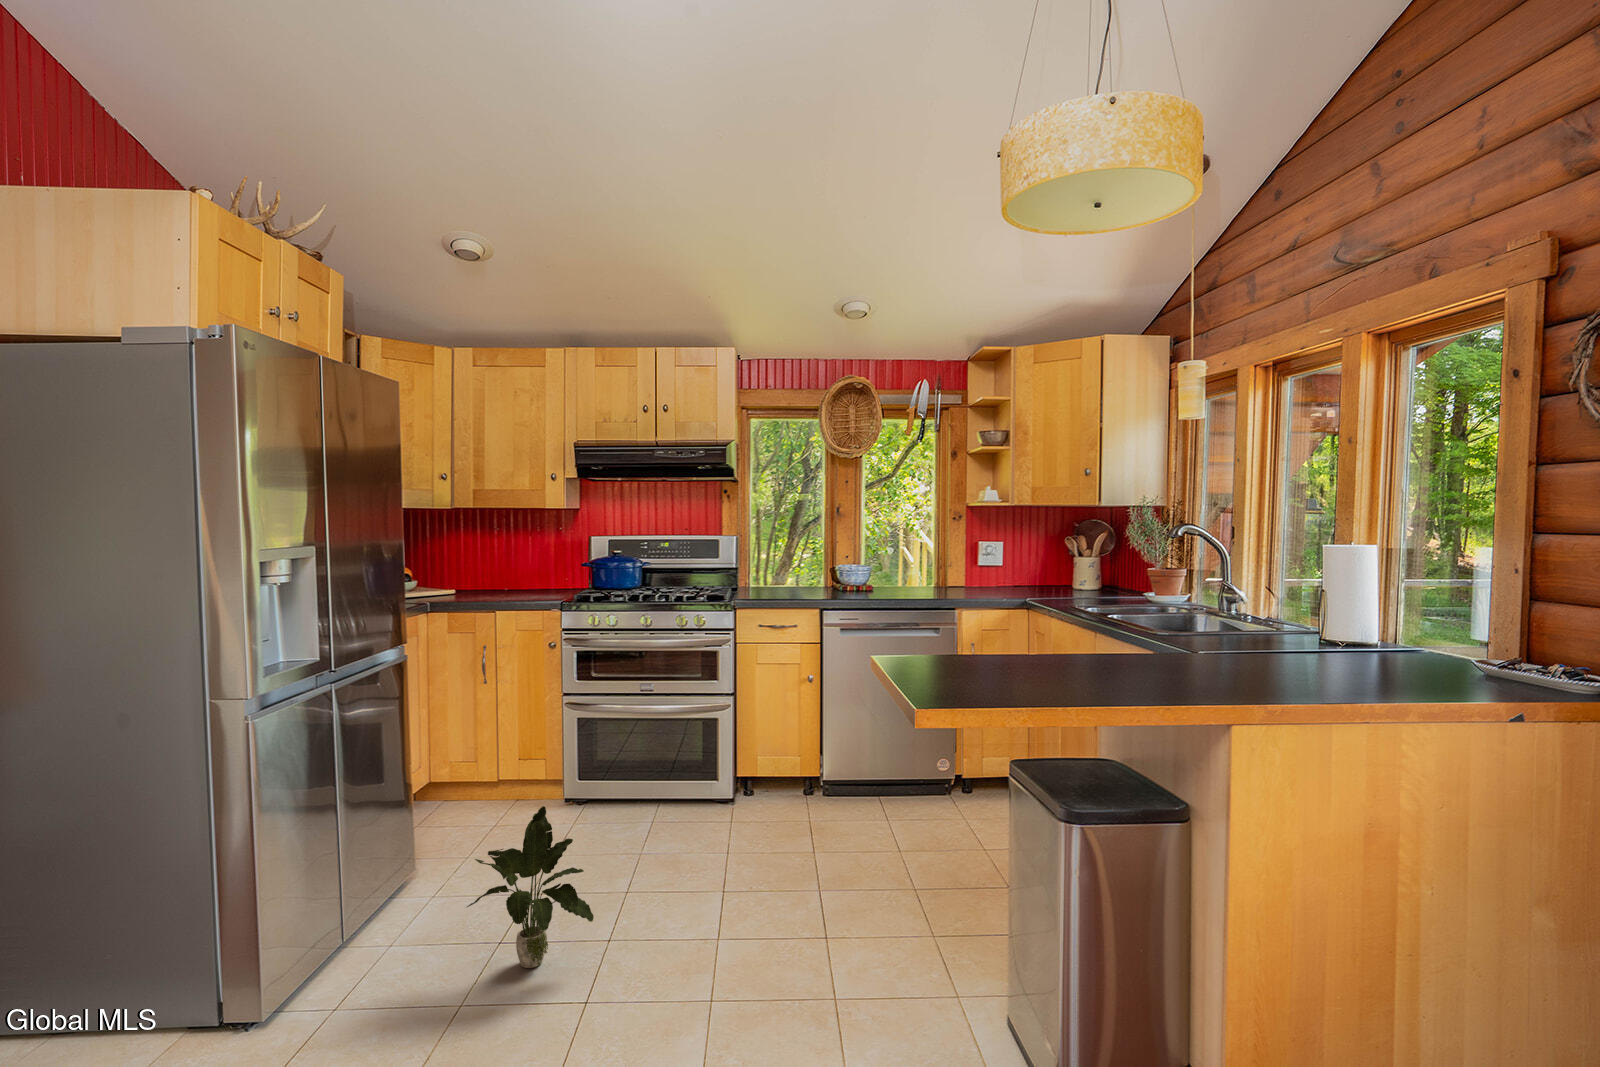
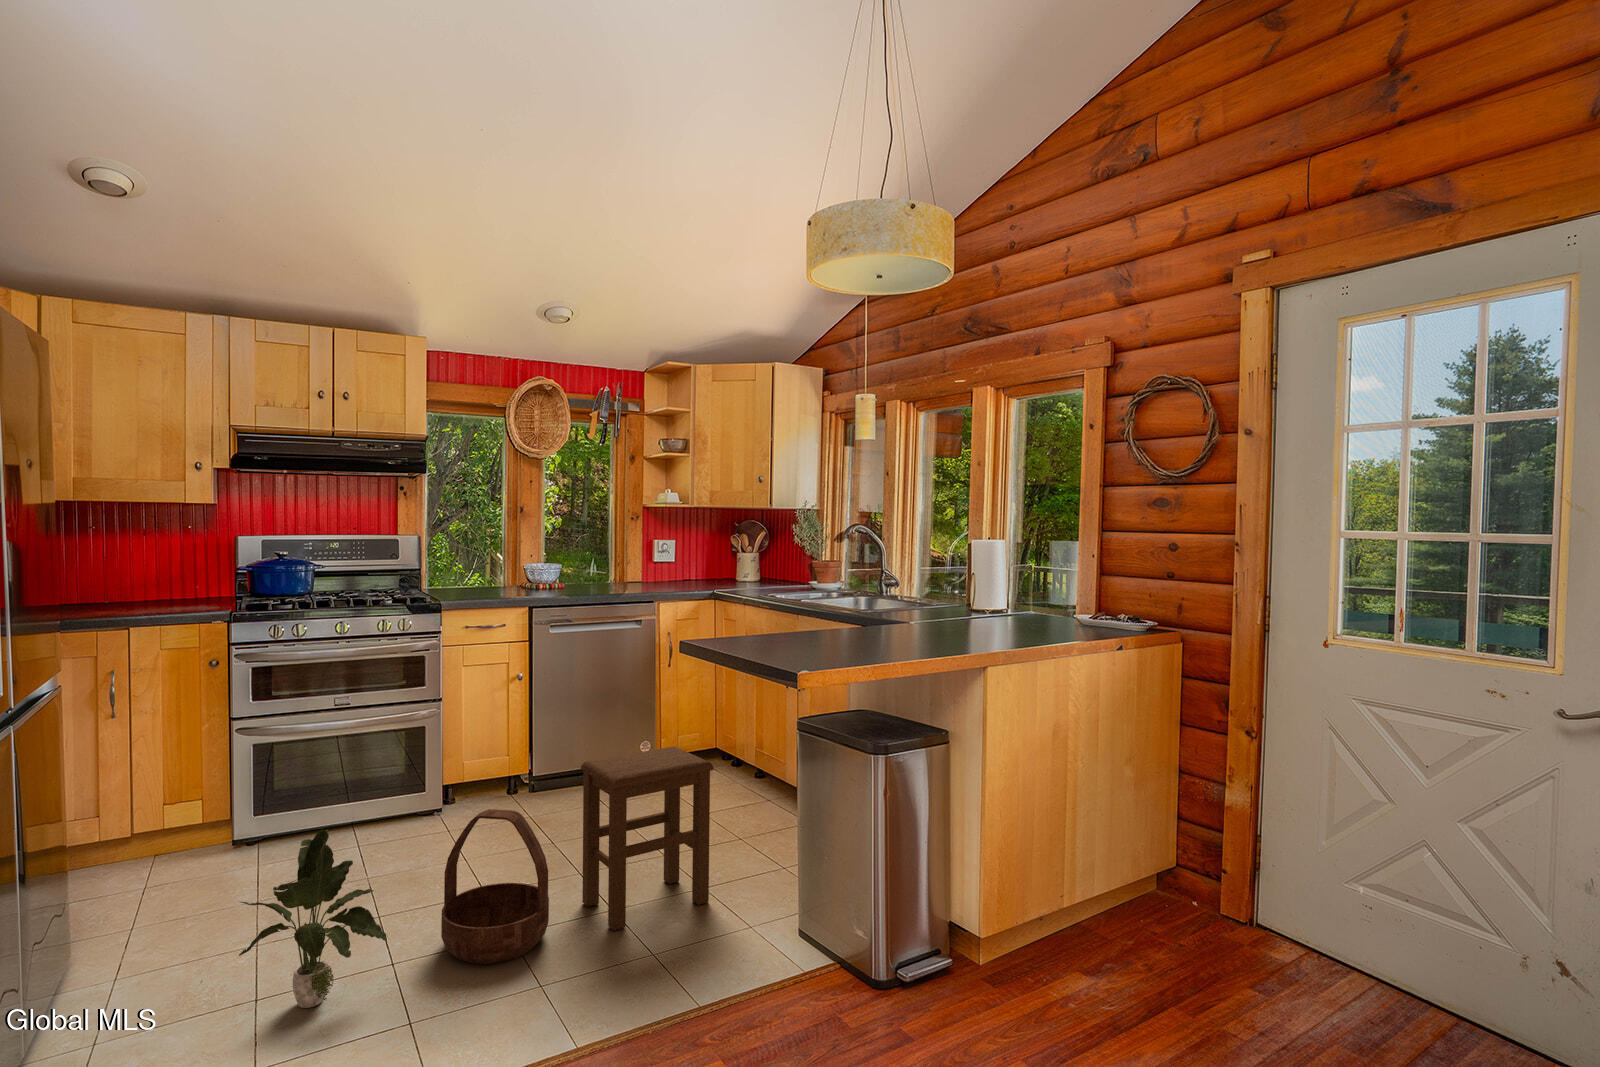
stool: none [802,772,936,963] -> present [581,746,713,931]
basket: none [652,811,754,968] -> present [441,809,549,964]

